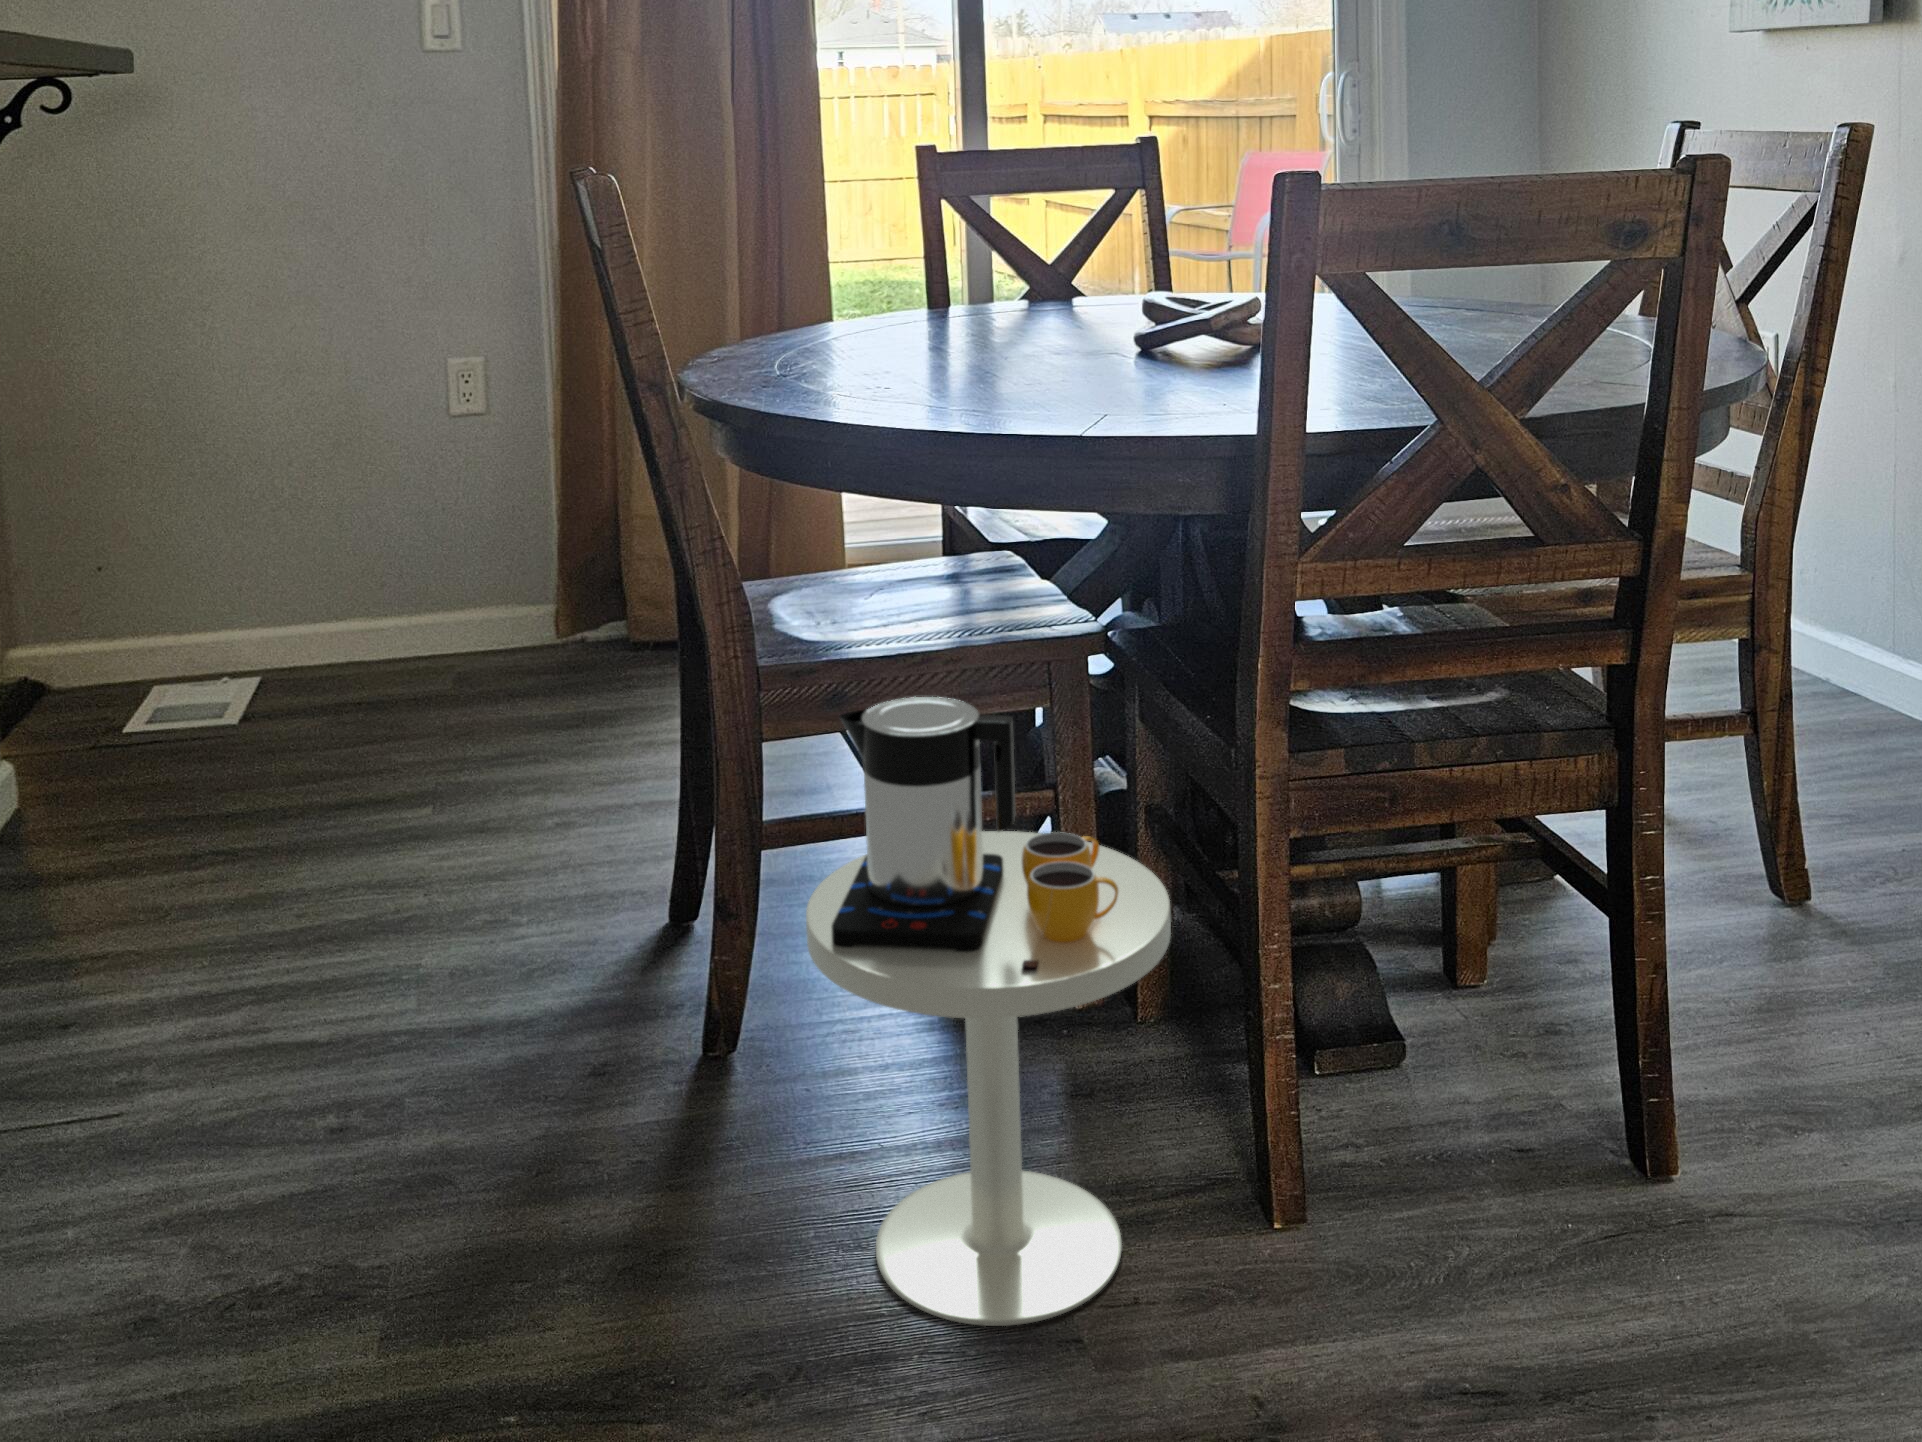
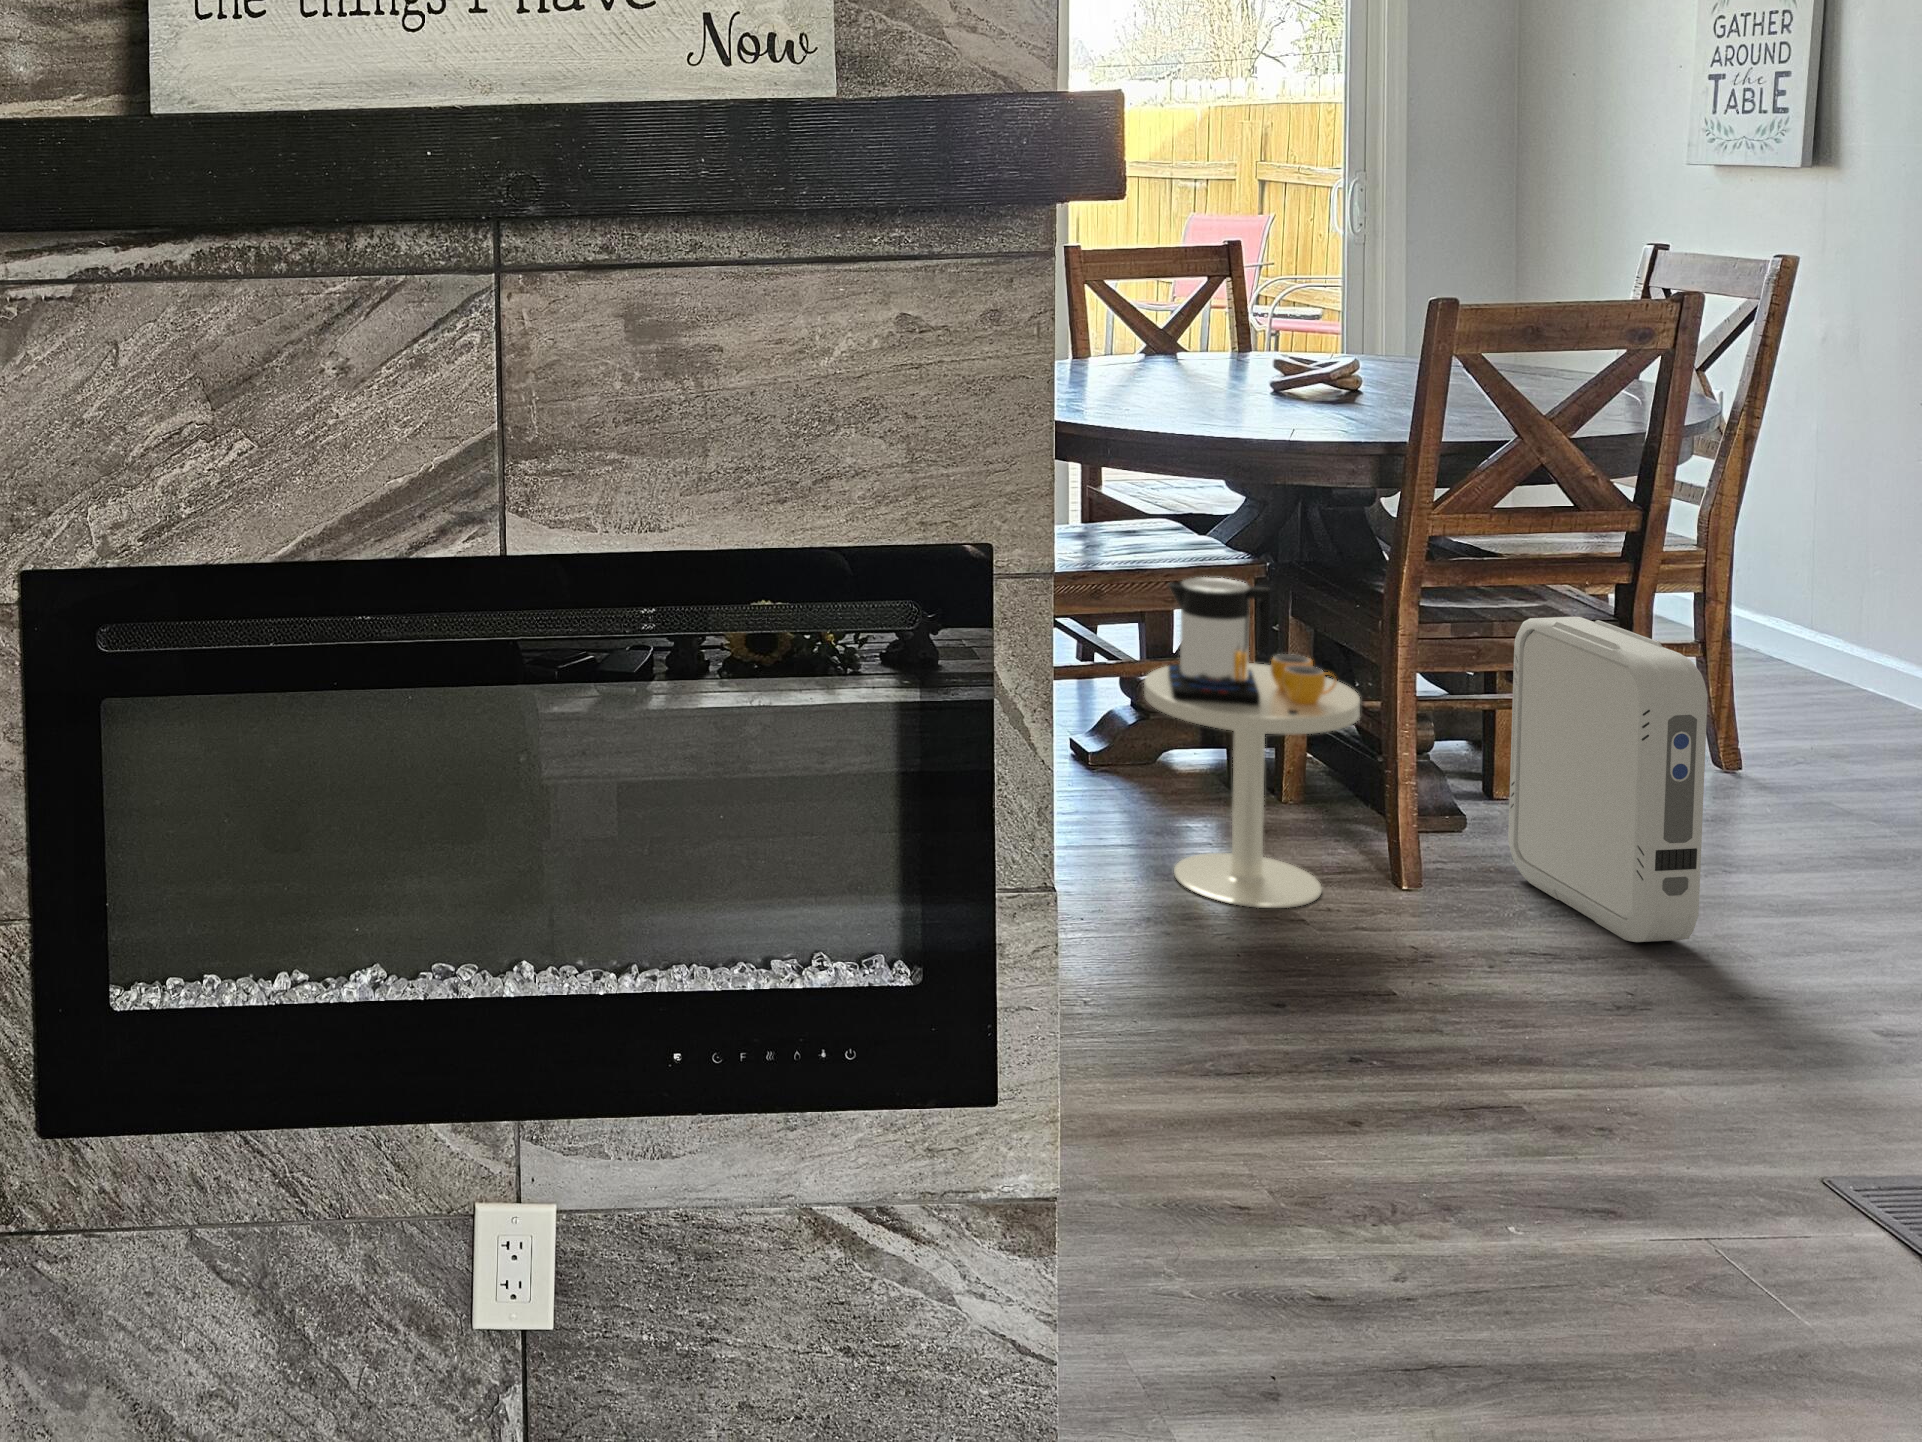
air purifier: none [1441,733,1743,1371] -> present [1508,617,1708,942]

